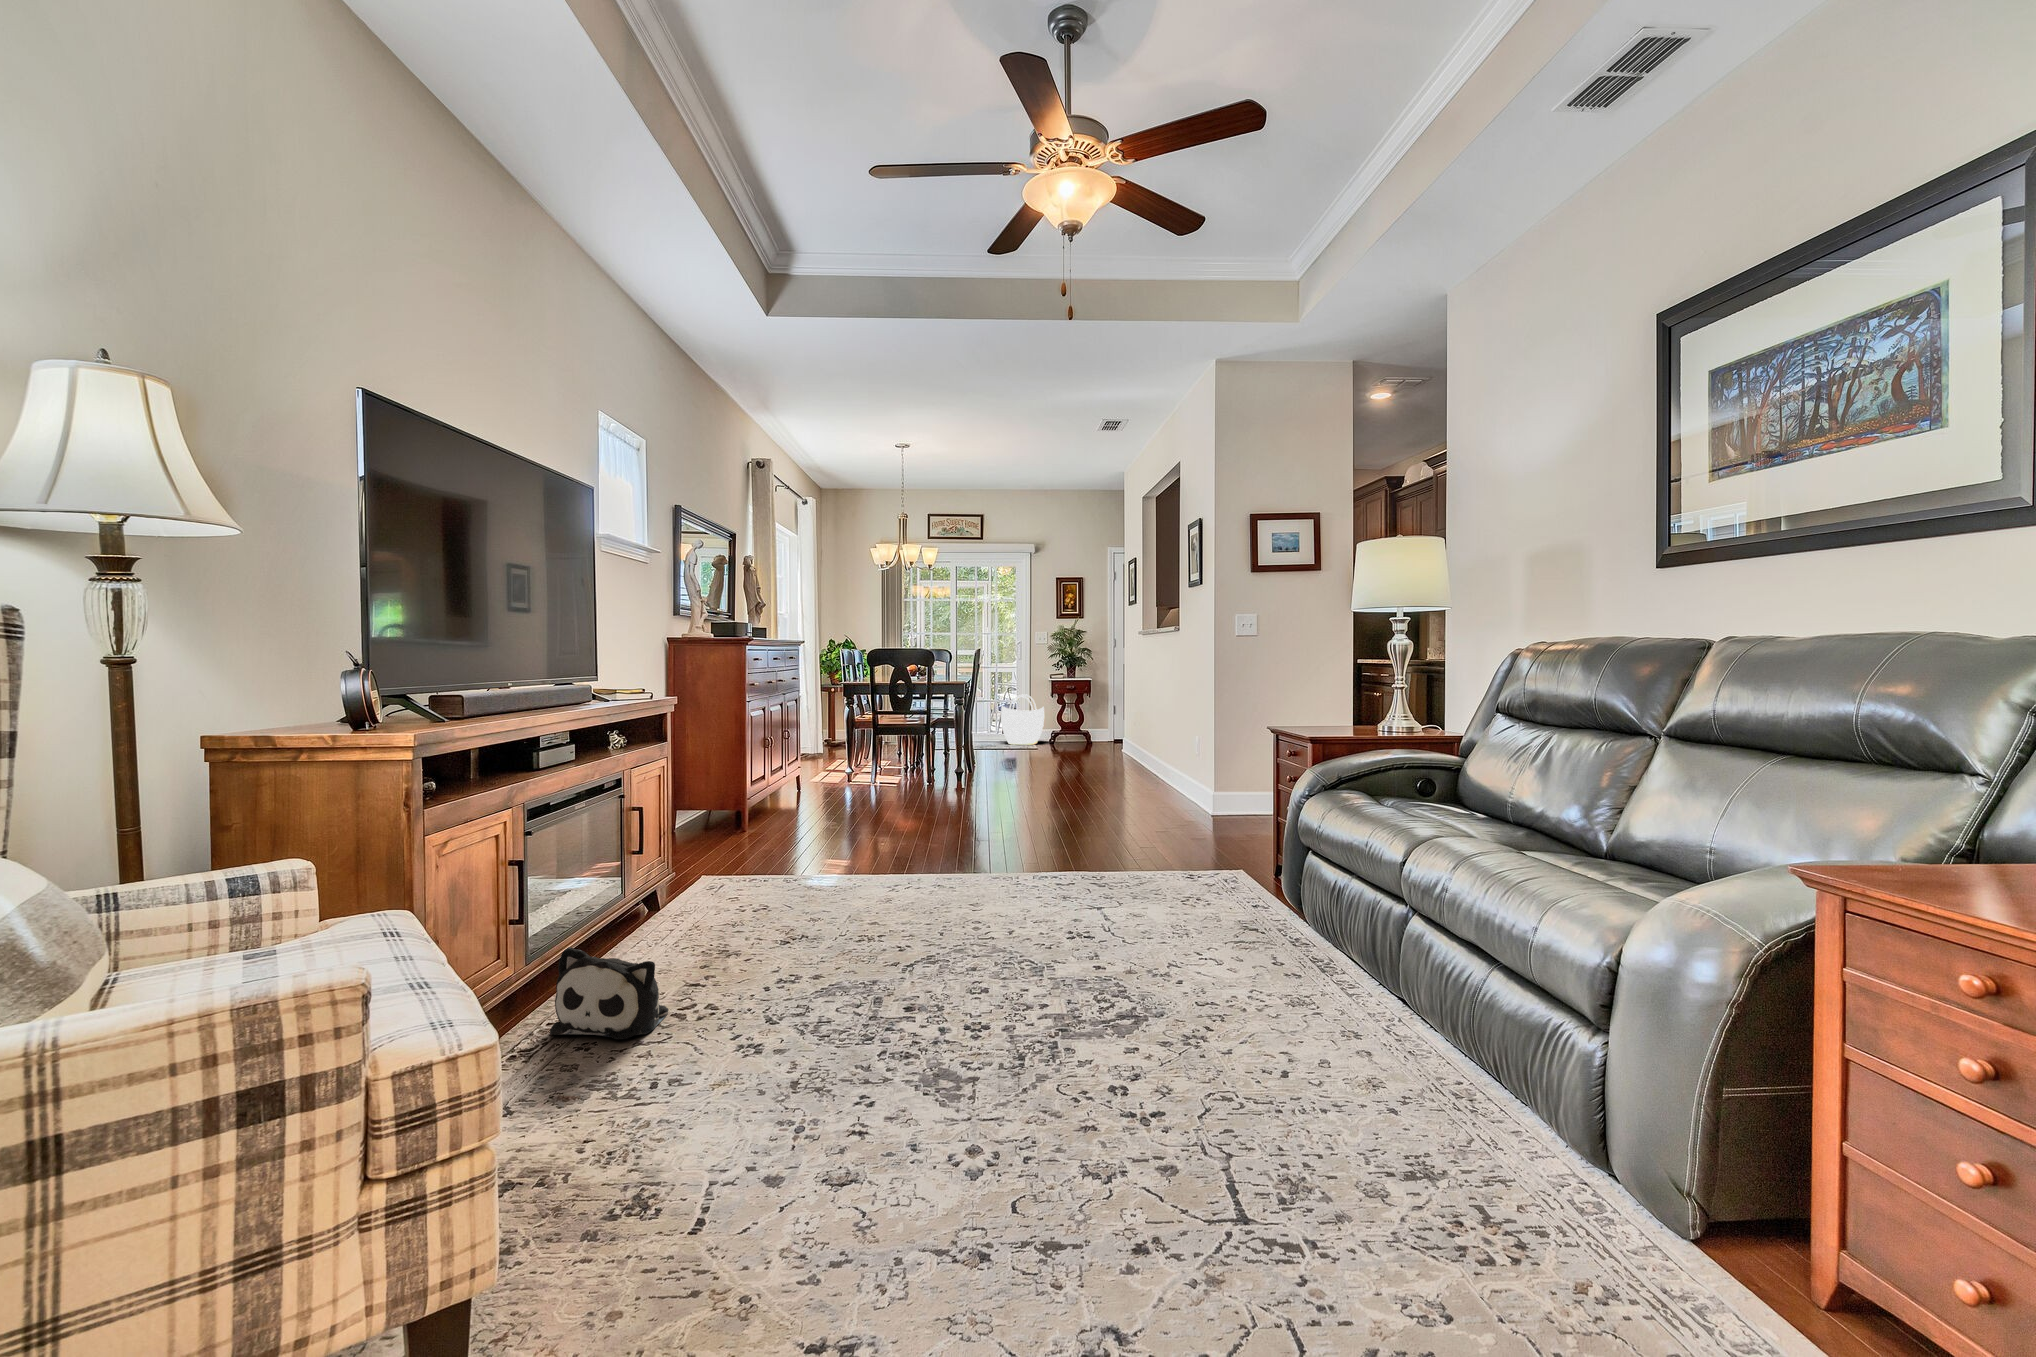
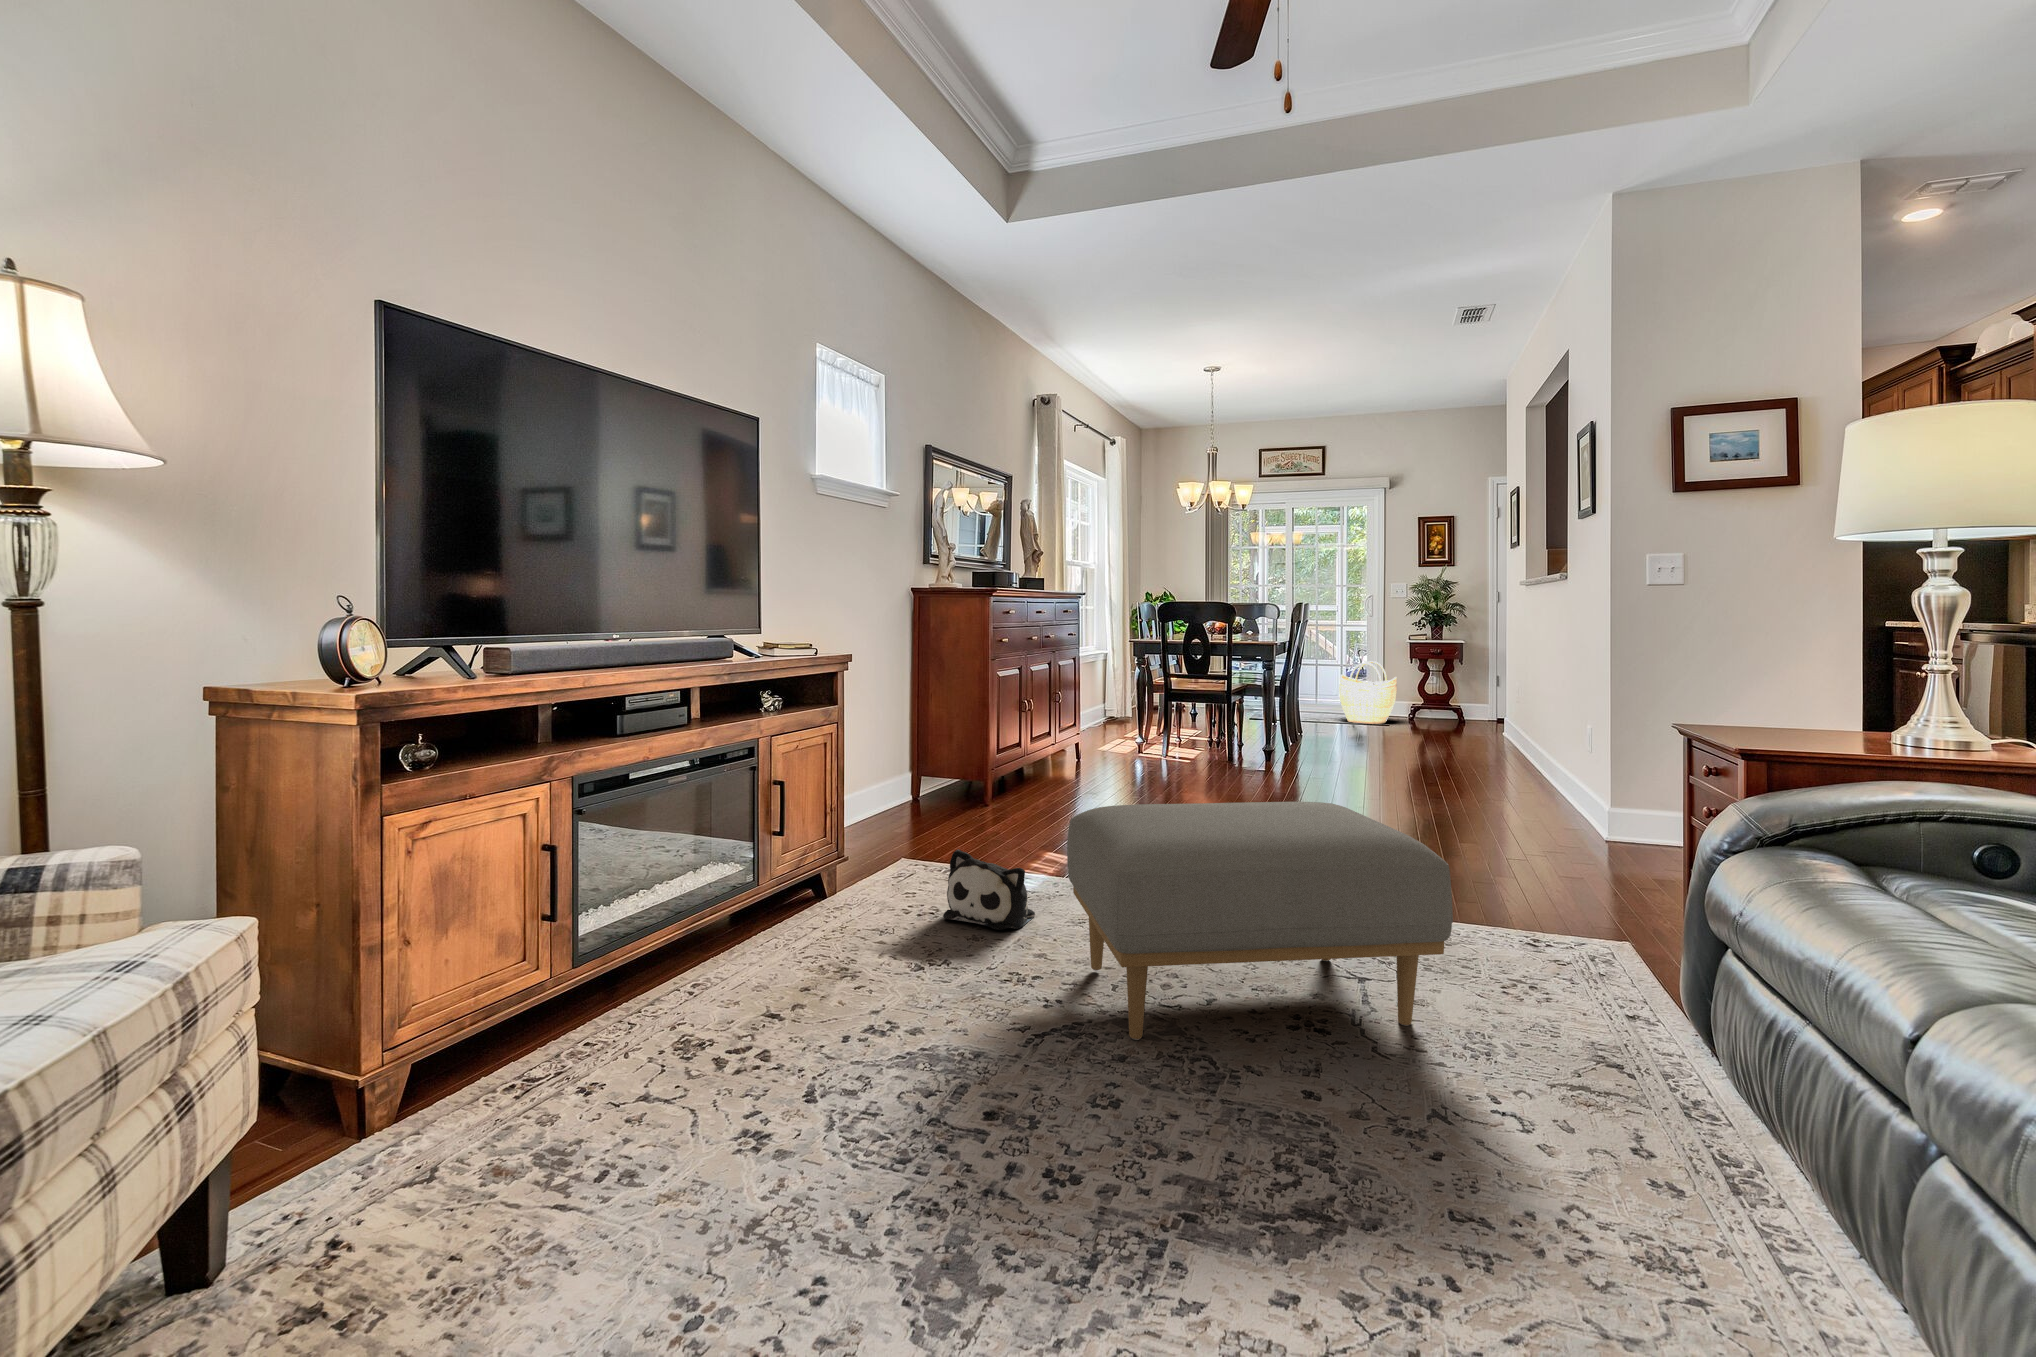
ottoman: none [900,789,1163,956] -> present [1067,802,1453,1040]
plush toy: present [550,947,668,1040] -> present [943,849,1035,930]

